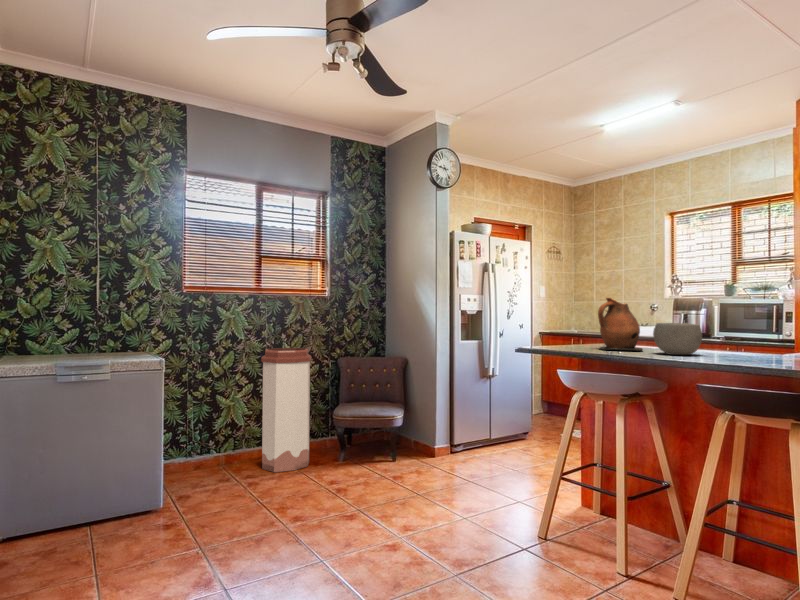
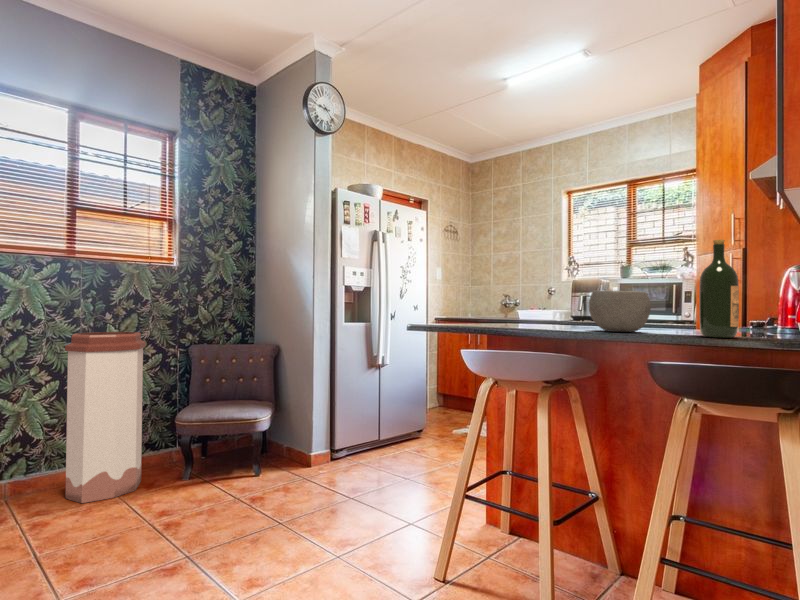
wine bottle: none [732,289,761,362] -> present [699,240,739,338]
ceramic pitcher: present [598,298,642,351] -> none [513,260,572,329]

